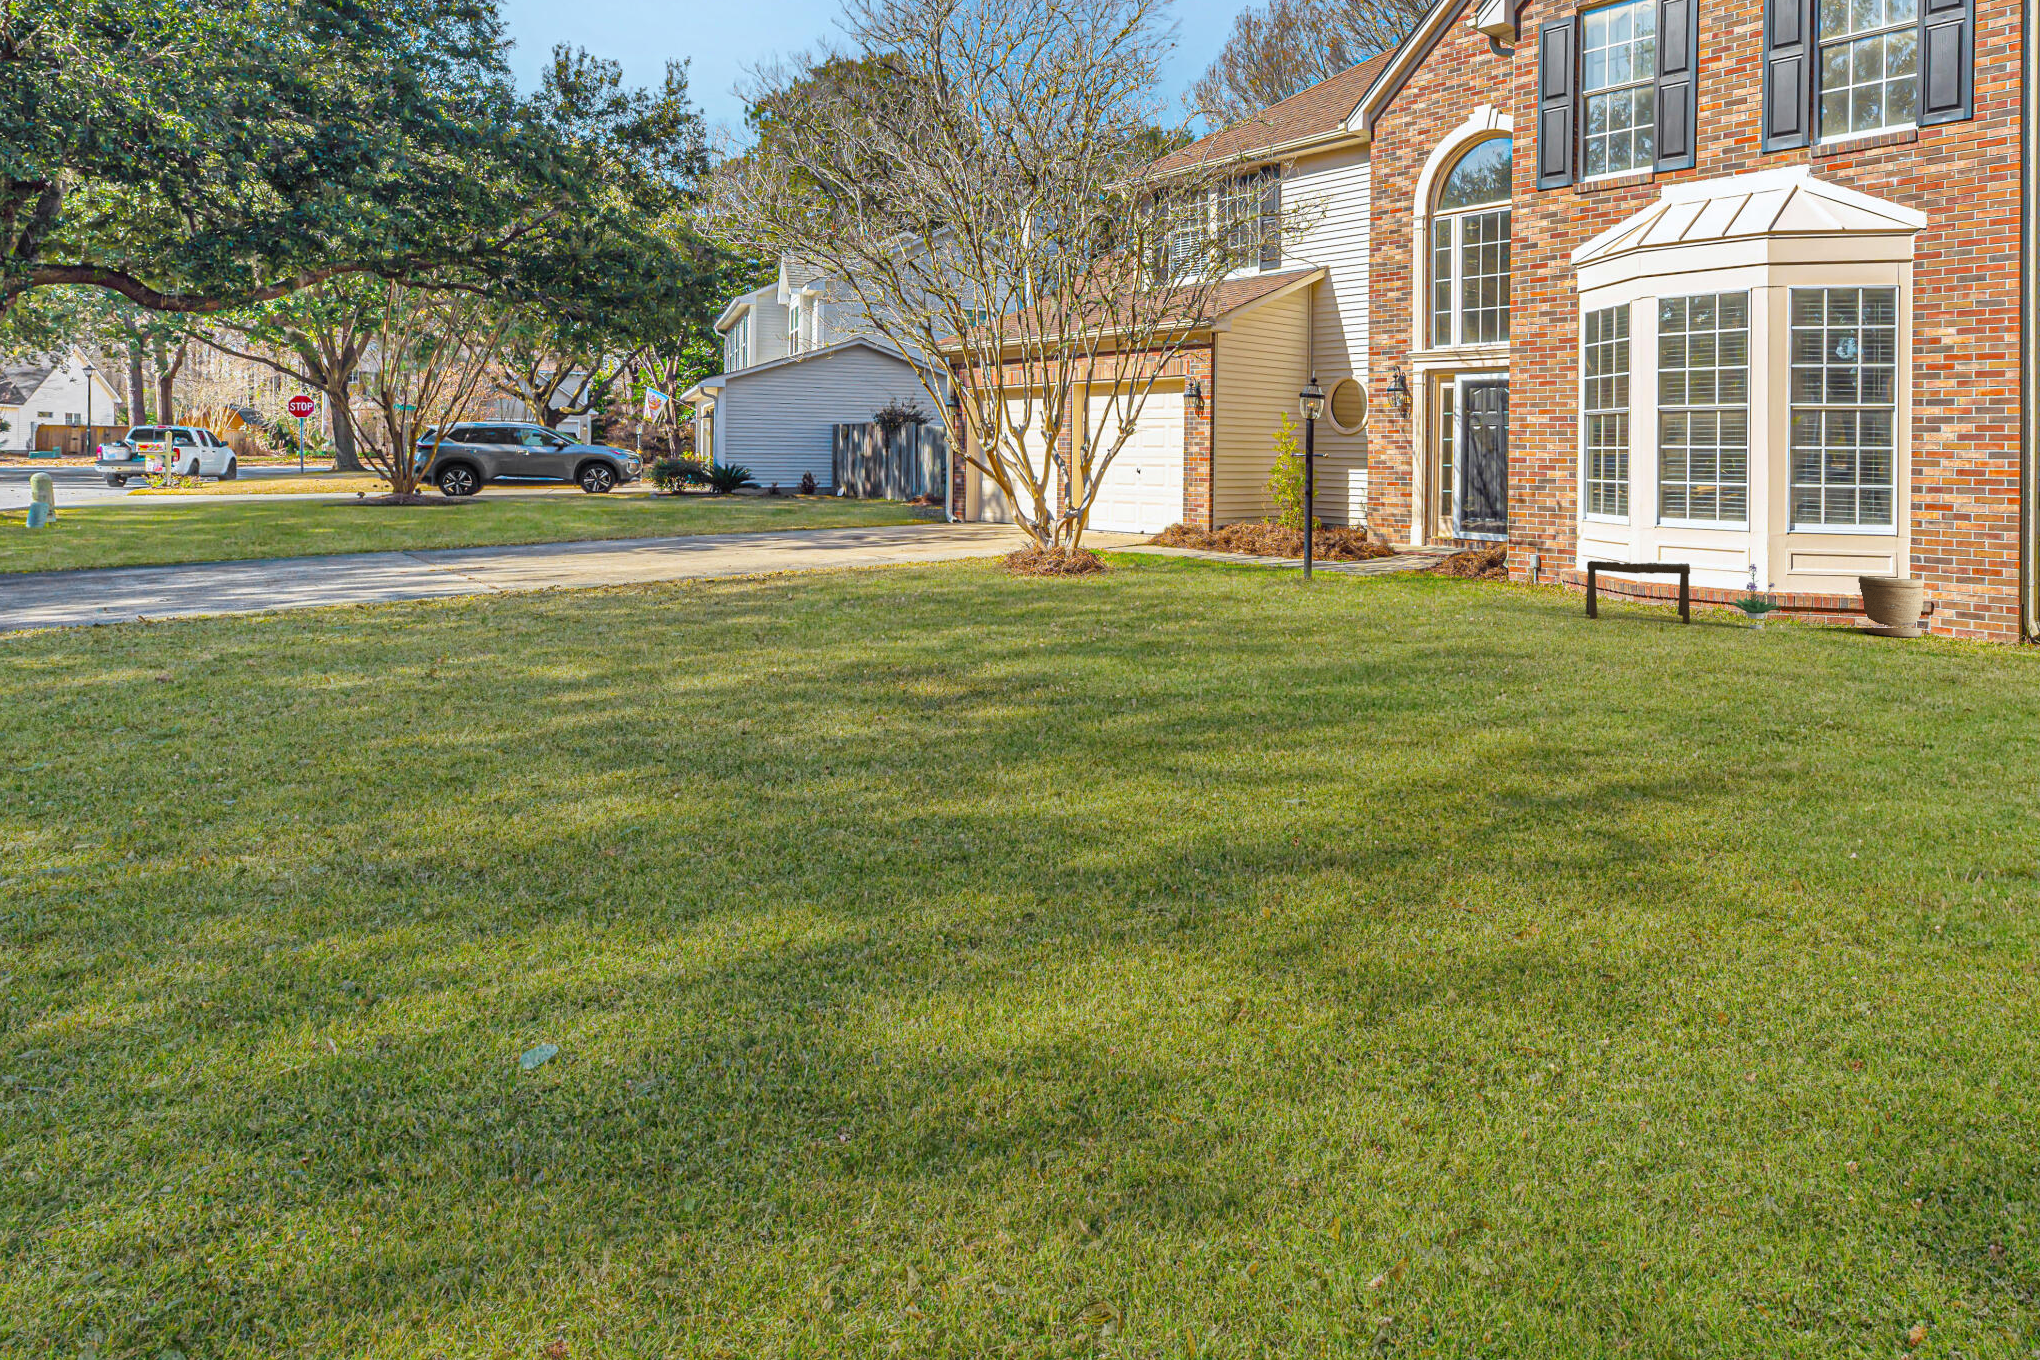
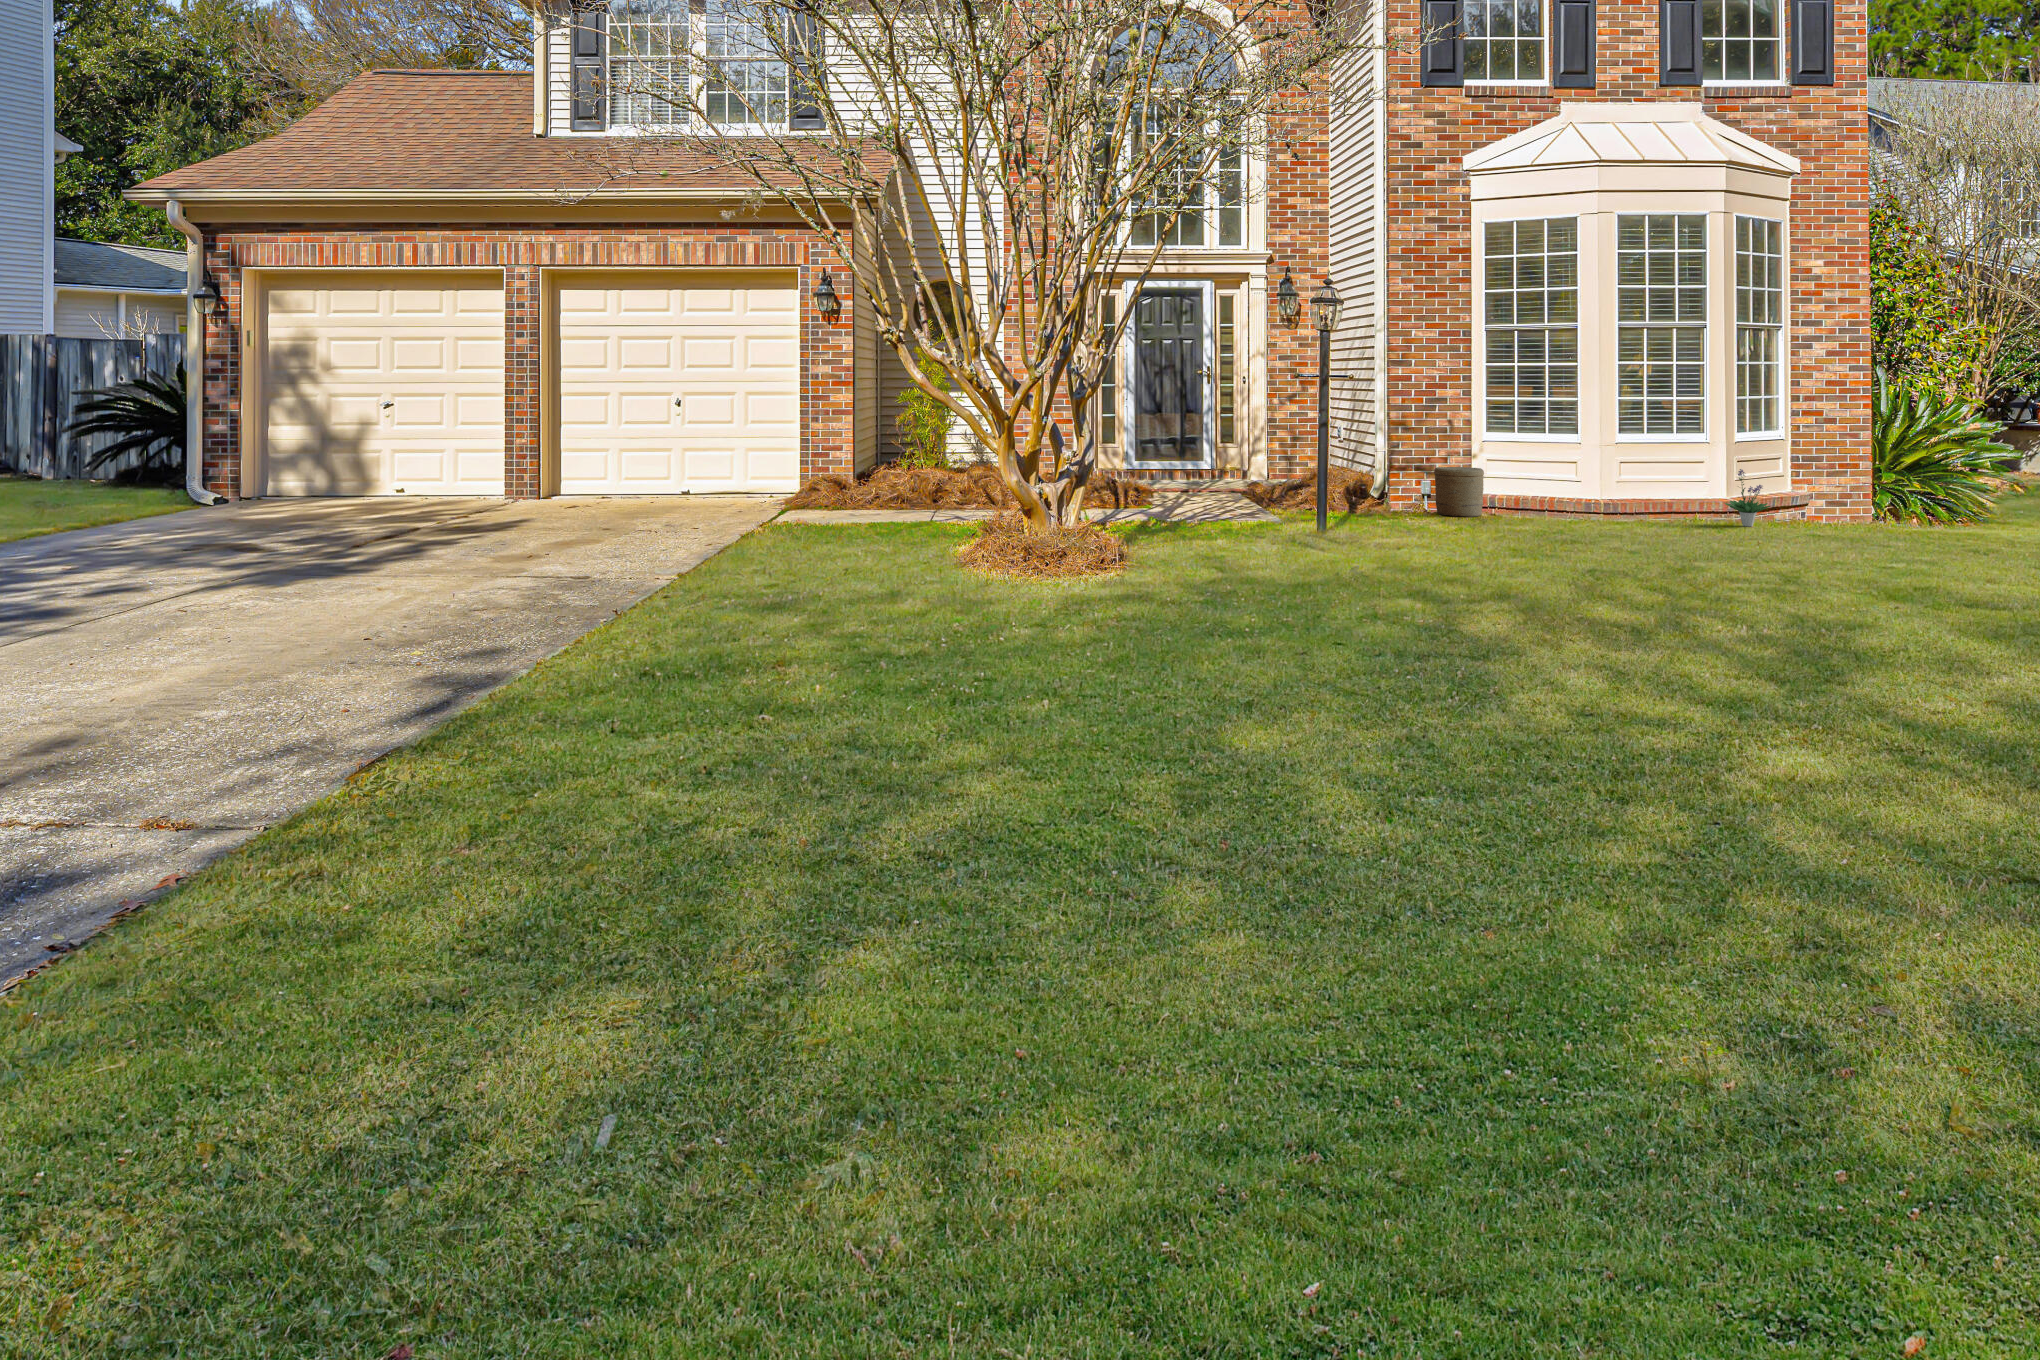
bench: present [1586,561,1690,623] -> none [1604,473,1706,532]
woven basket: present [1858,575,1924,637] -> present [1434,467,1484,517]

